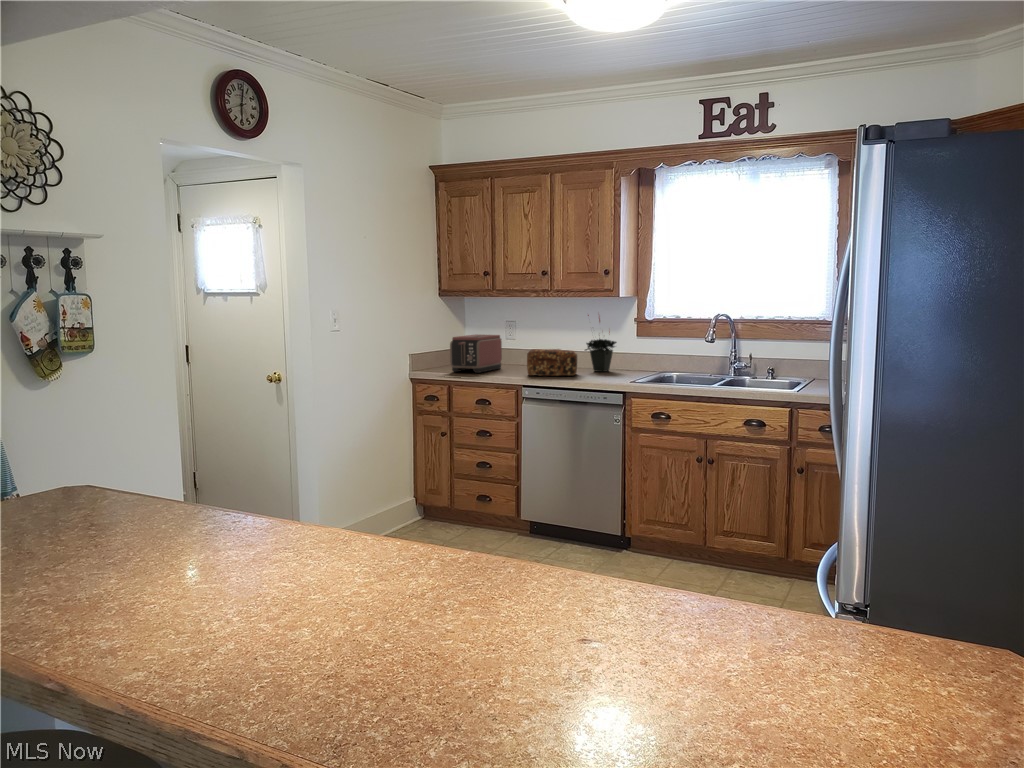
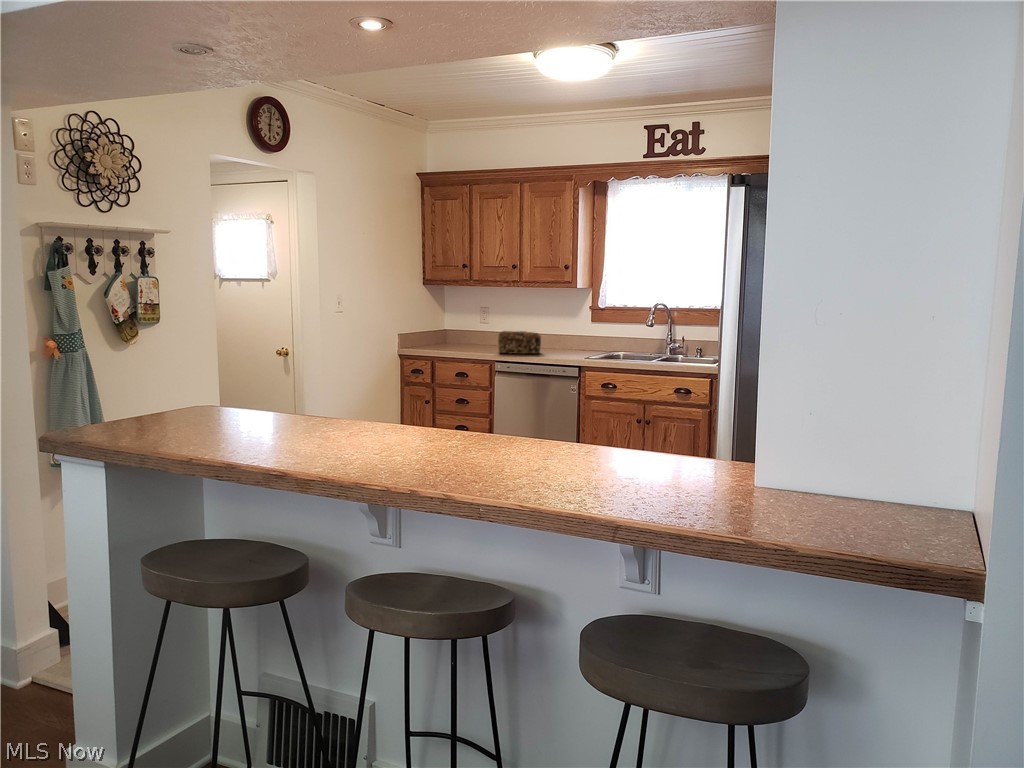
potted plant: present [585,315,617,372] -> none [547,300,575,351]
toaster: present [450,335,502,373] -> none [433,319,476,351]

